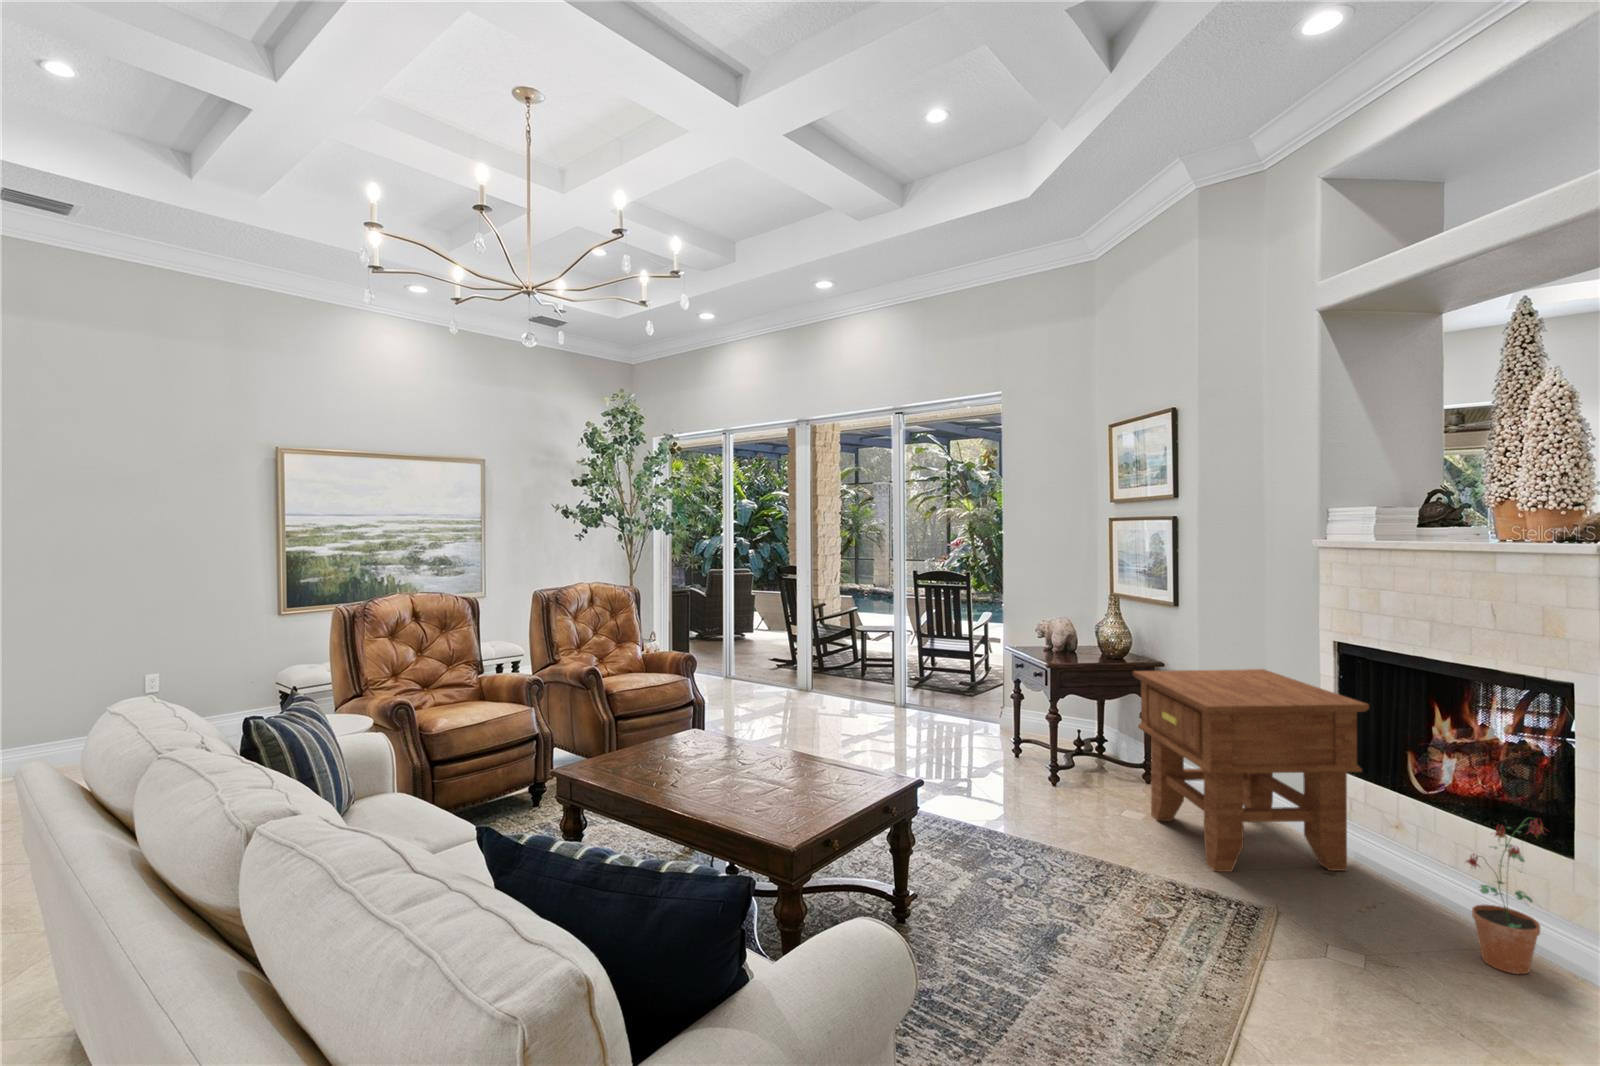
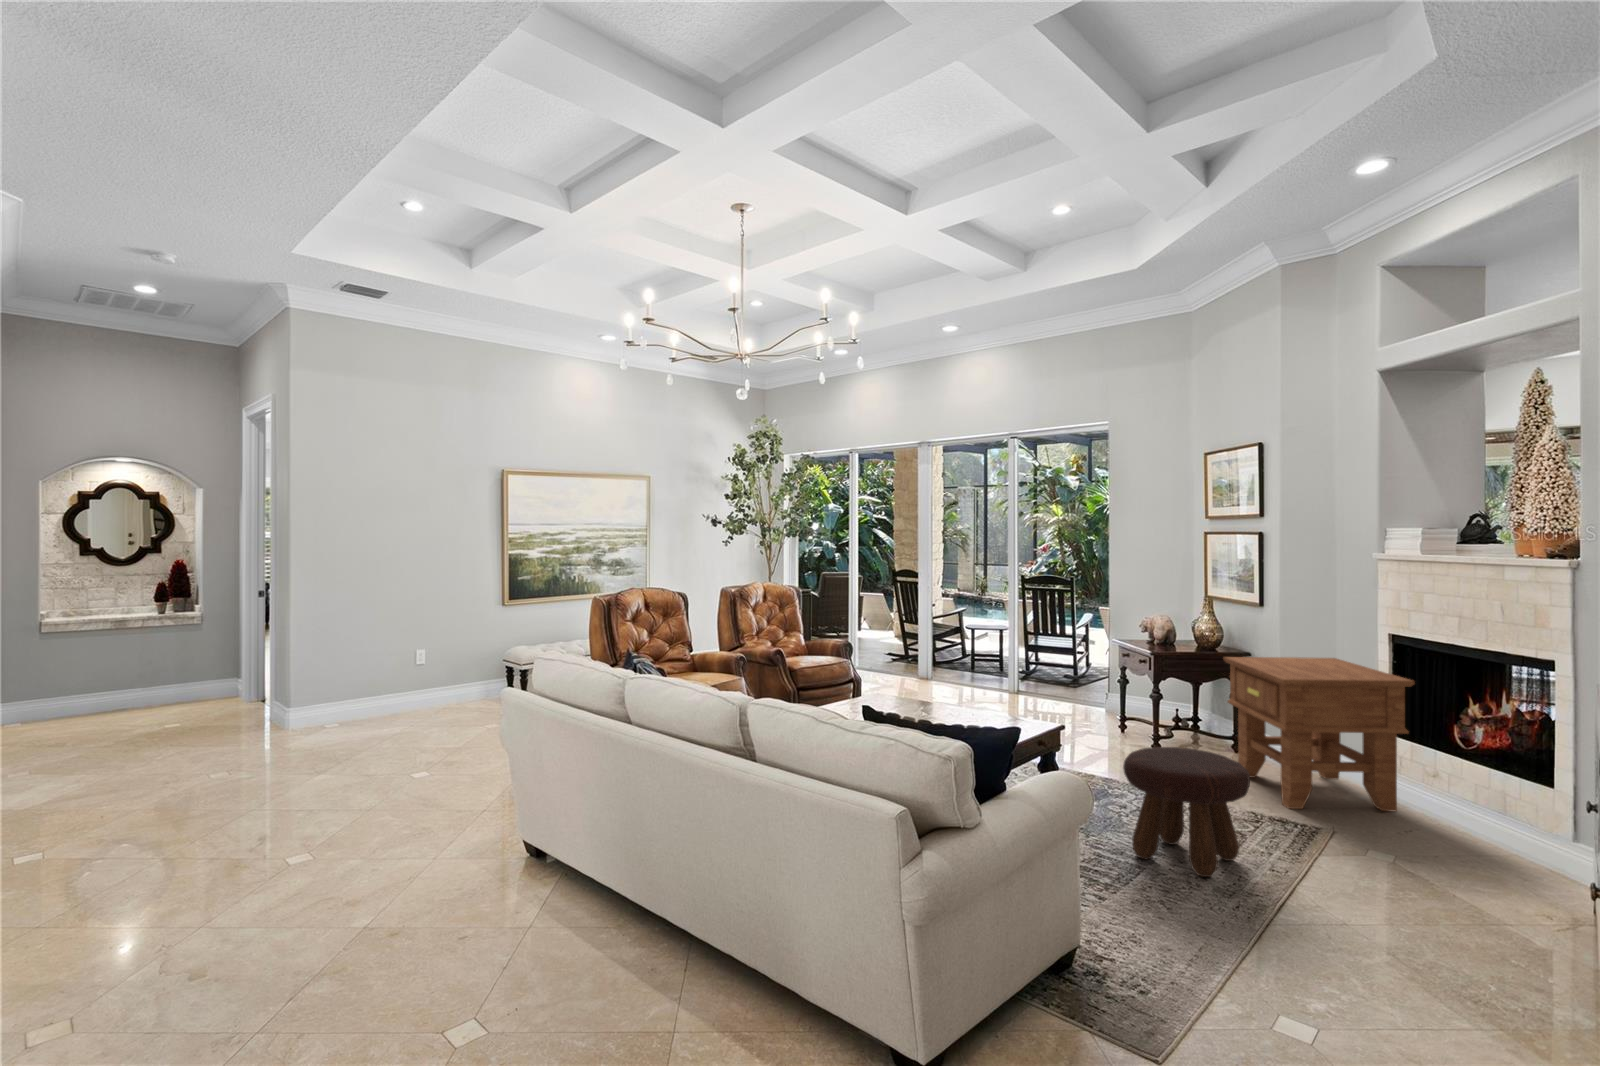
footstool: none [997,811,1169,1013] -> present [1123,747,1250,877]
potted plant: present [1466,819,1543,974] -> none [1478,758,1542,872]

